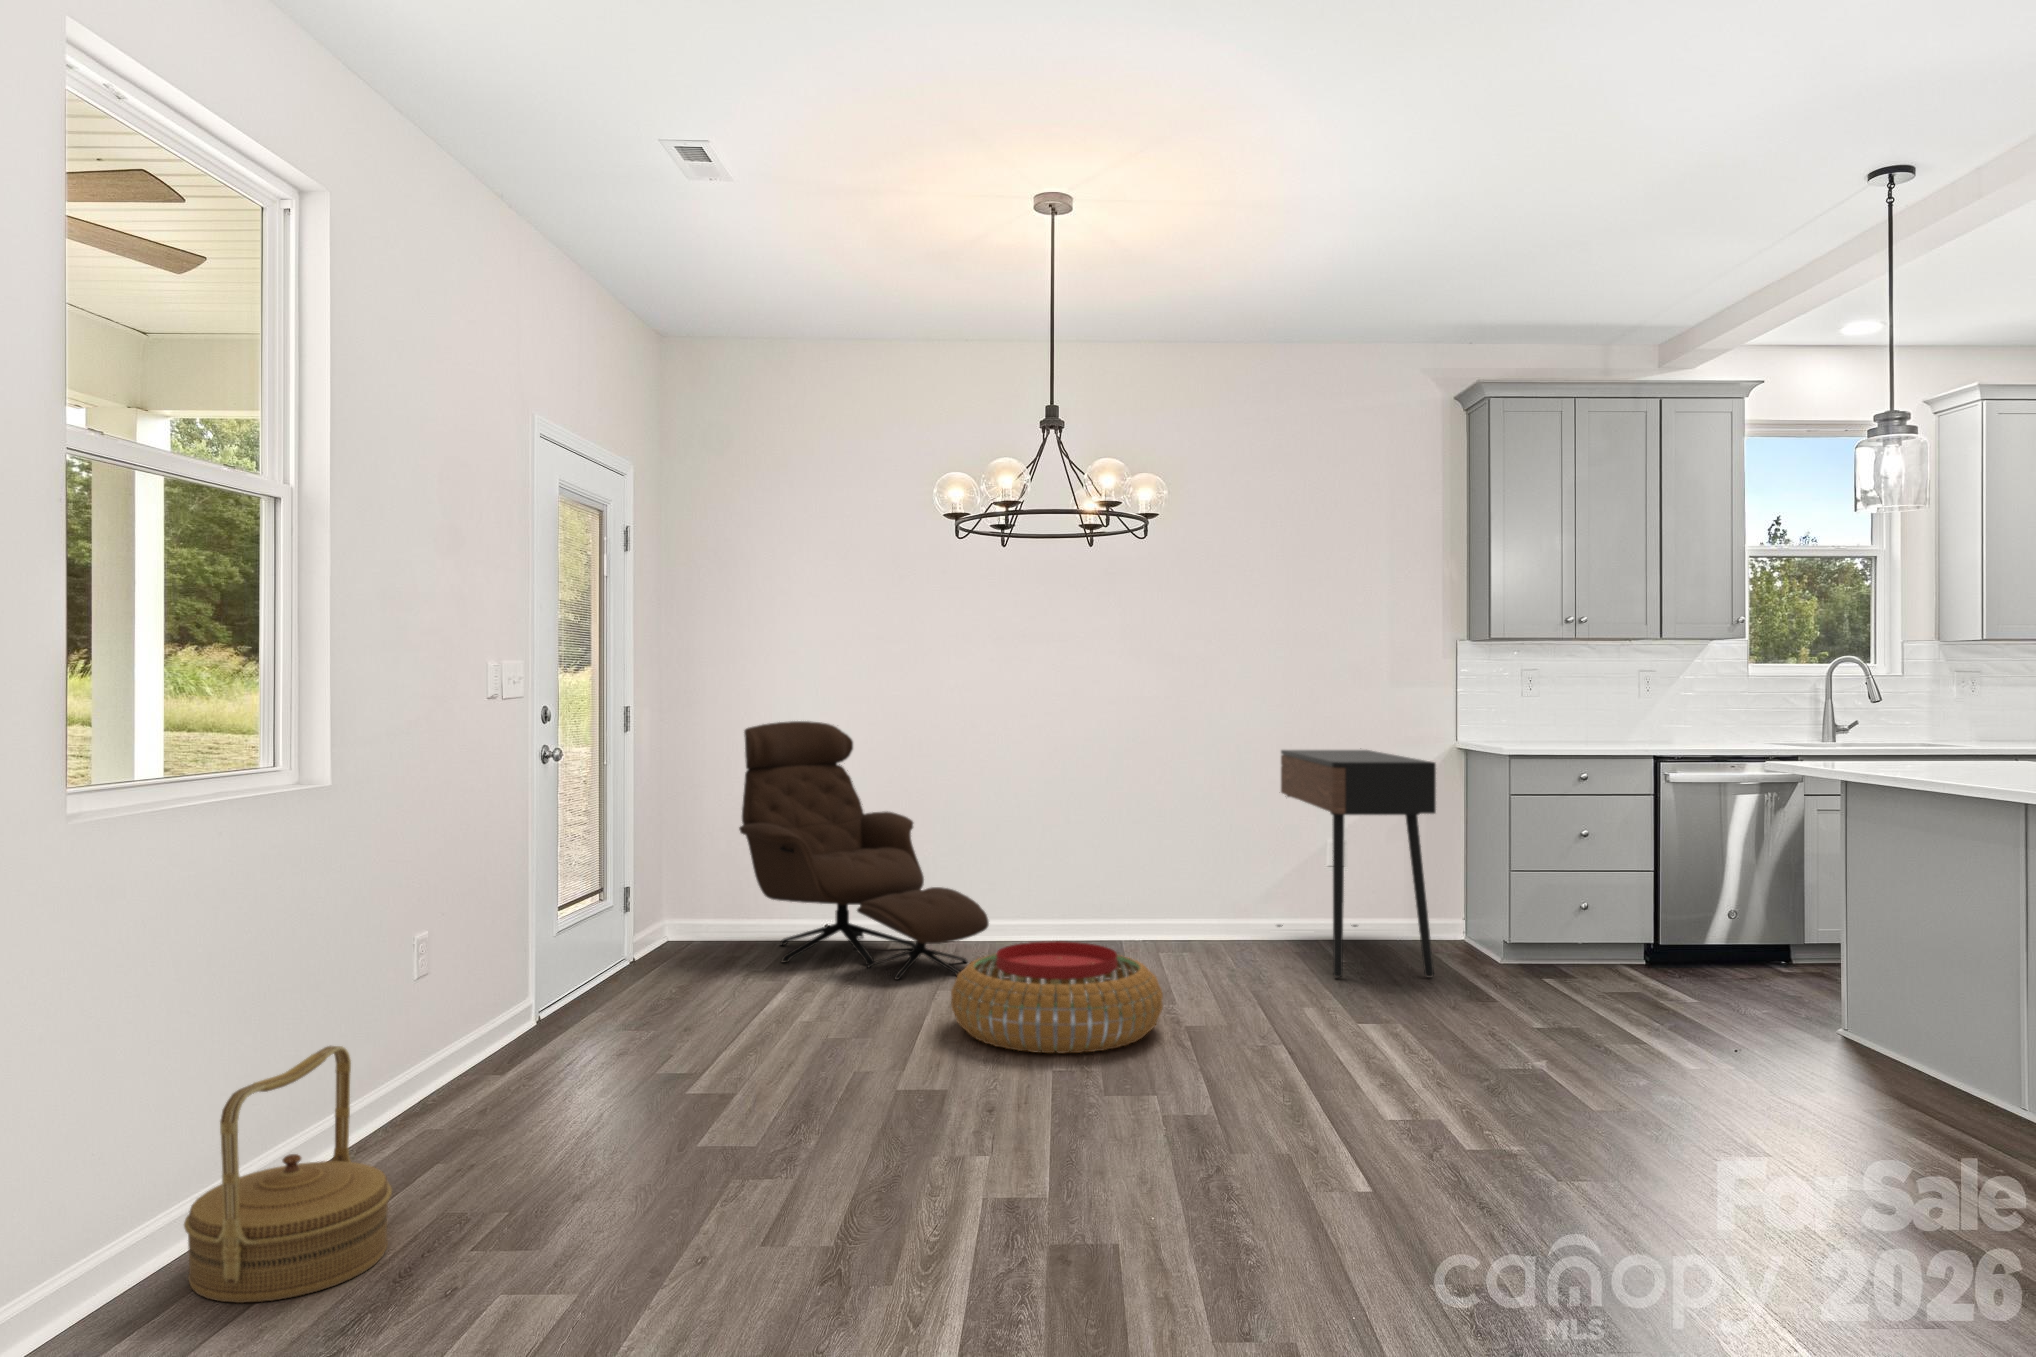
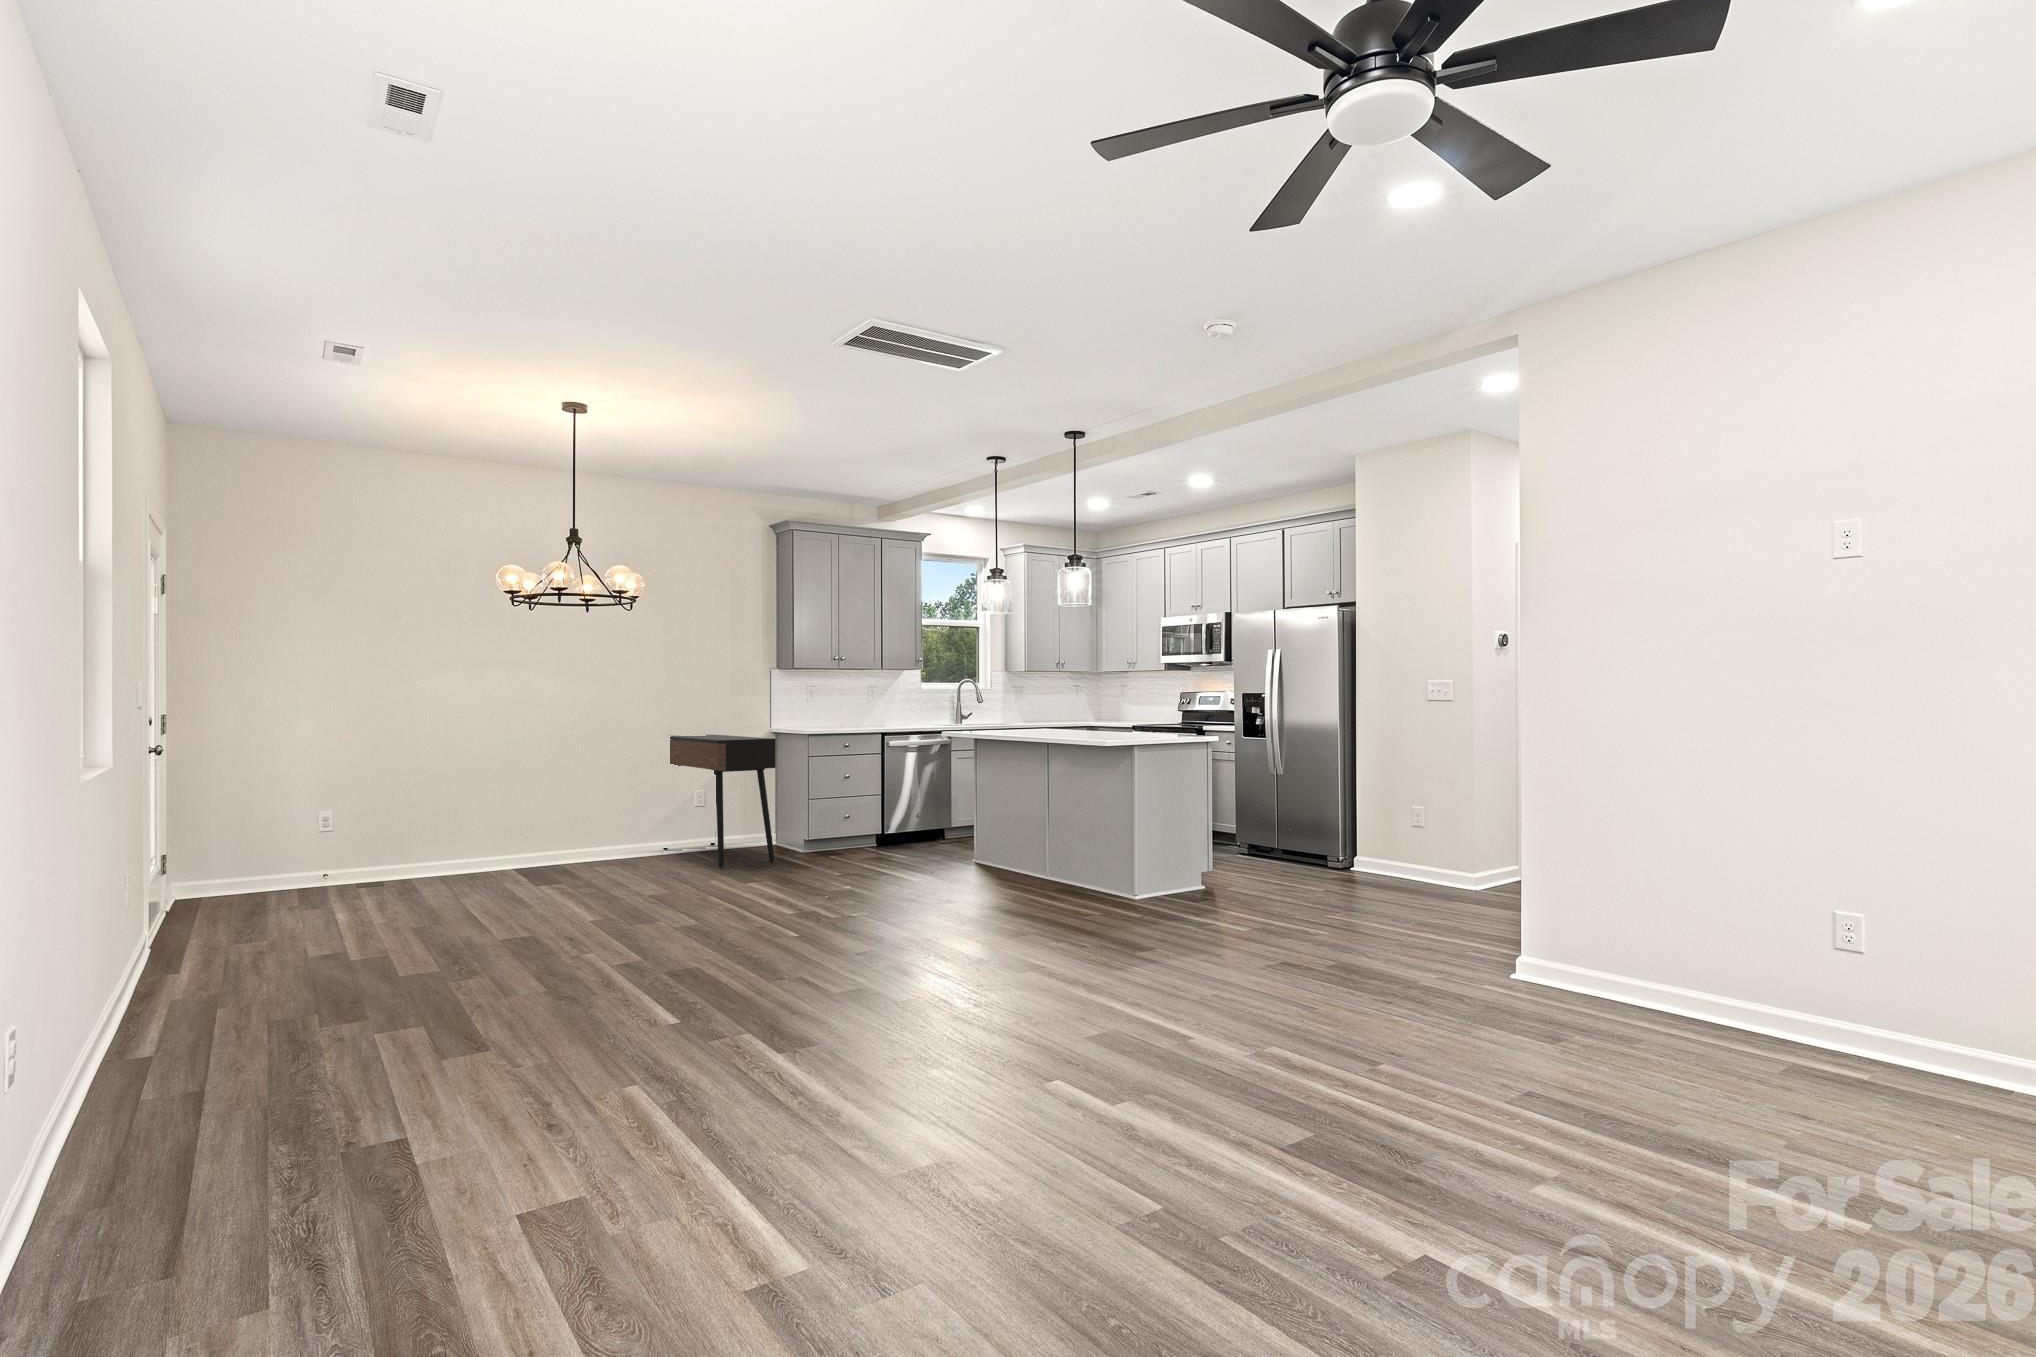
lounge chair: present [739,721,989,980] -> none [268,725,486,902]
pouf: present [951,941,1163,1053] -> none [498,855,640,918]
woven basket: present [184,1046,392,1303] -> none [106,926,254,1078]

